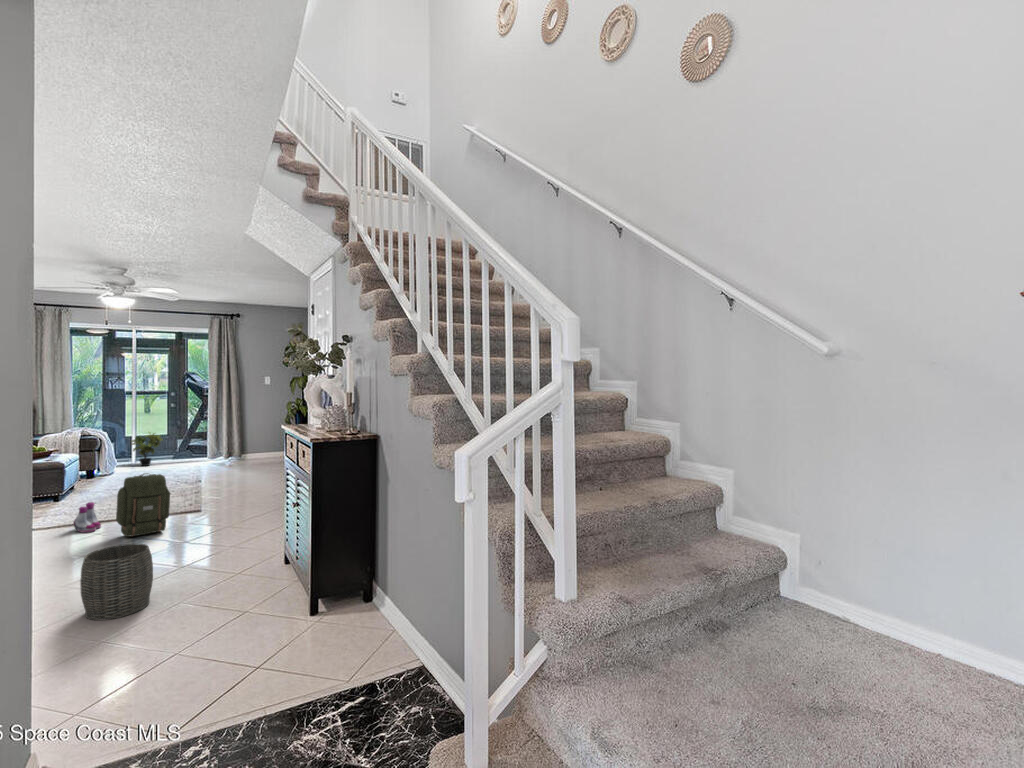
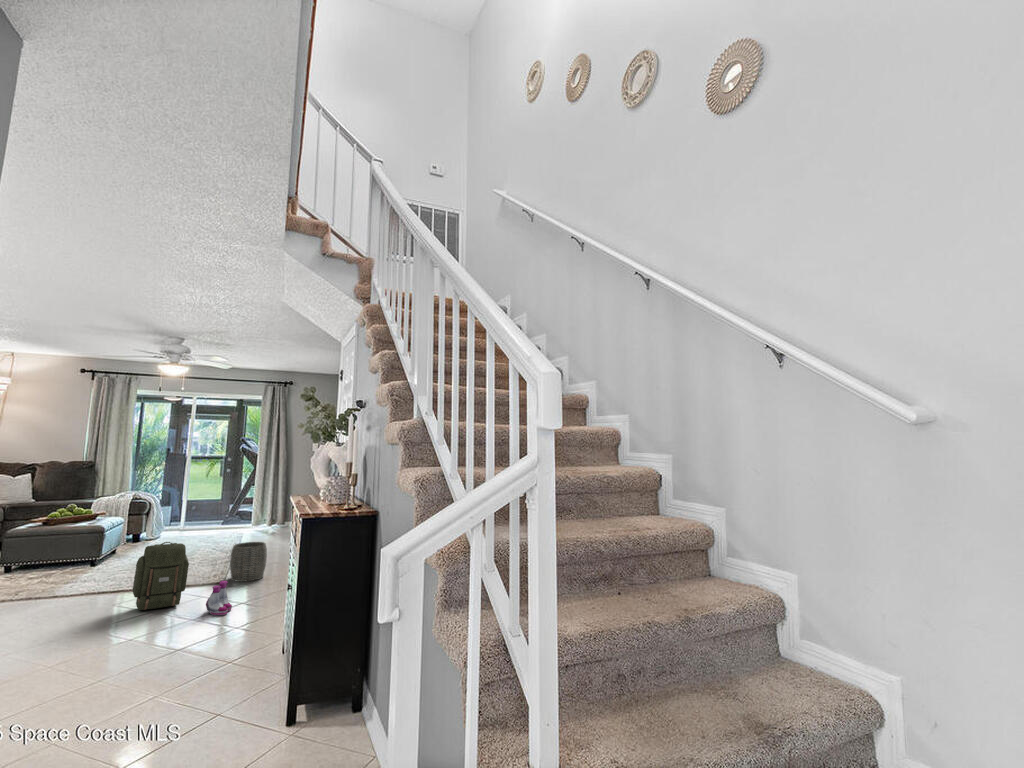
potted plant: present [132,433,162,466] -> none [181,496,212,531]
boots: present [73,502,101,533] -> present [206,581,232,615]
woven basket: present [80,544,153,620] -> present [230,542,267,582]

